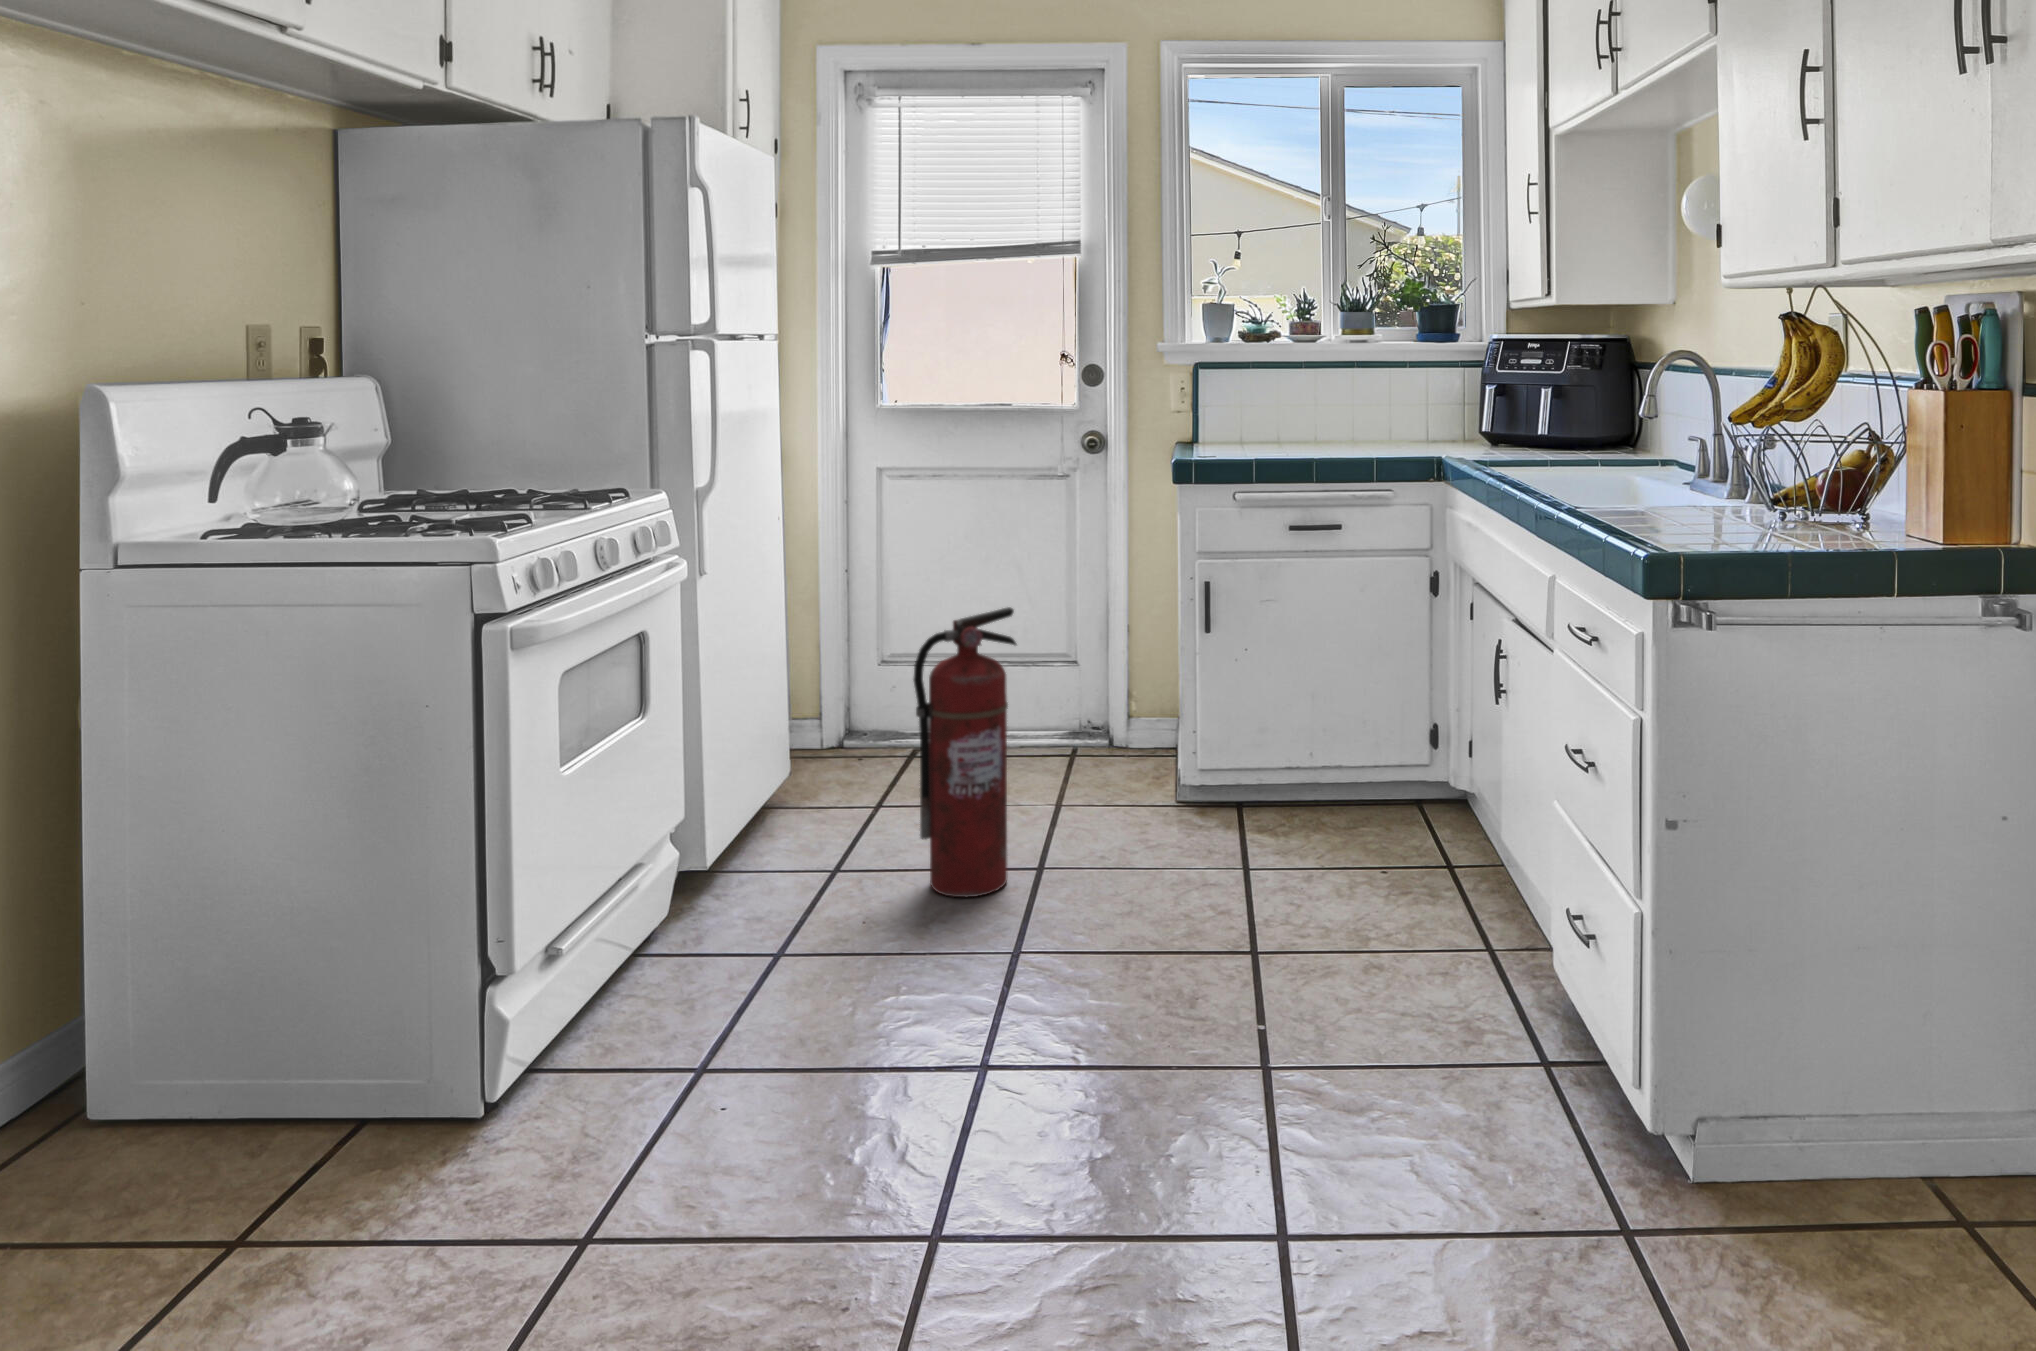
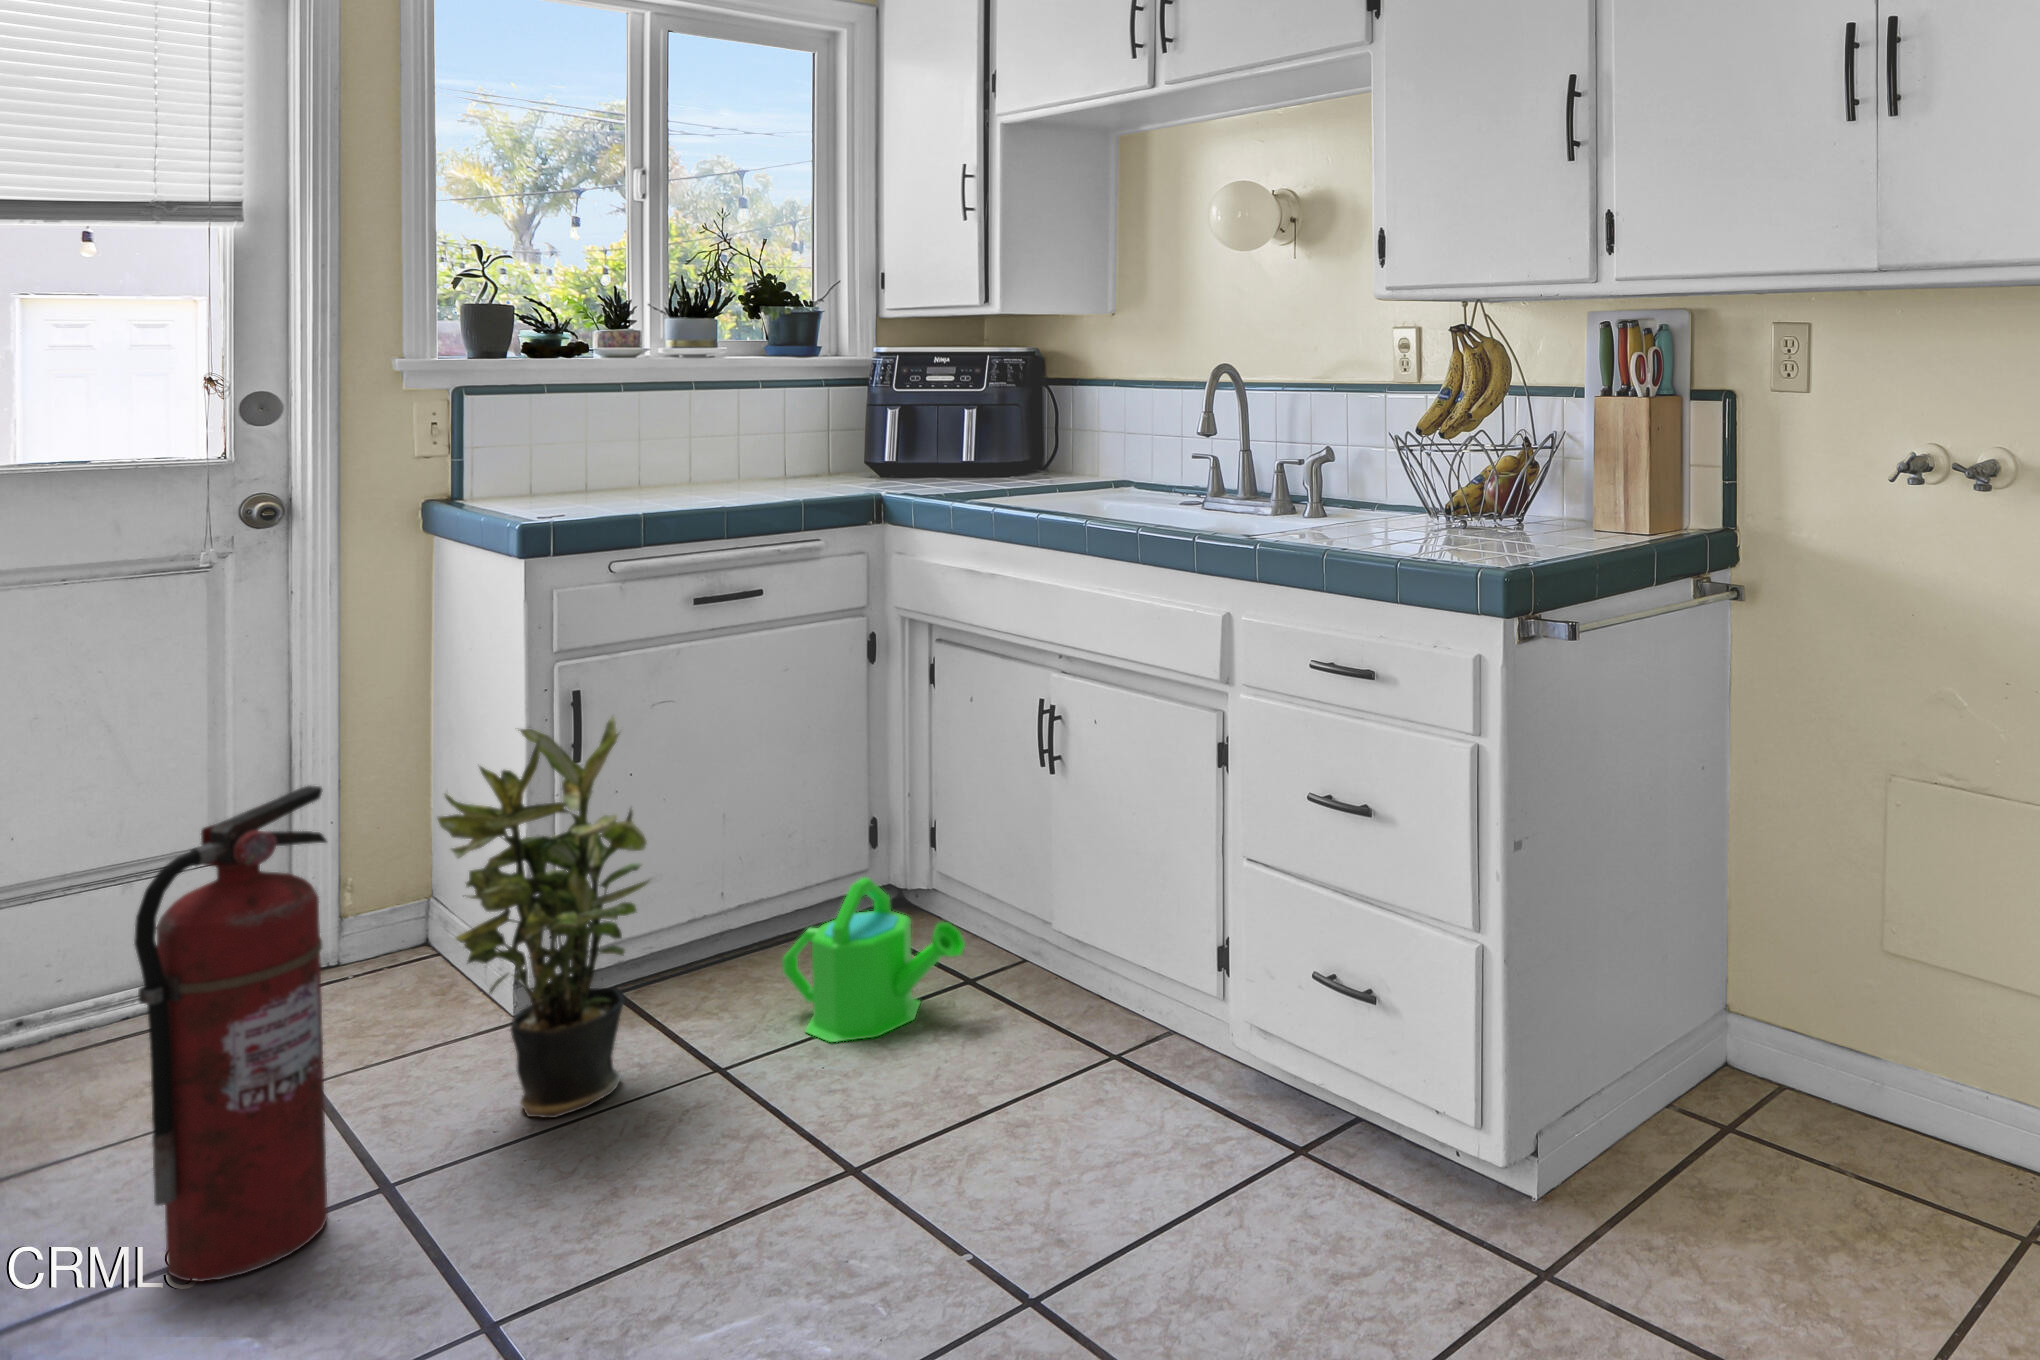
potted plant: none [1083,597,1221,875] -> present [437,717,649,1118]
watering can: none [1313,766,1422,896] -> present [782,878,965,1042]

